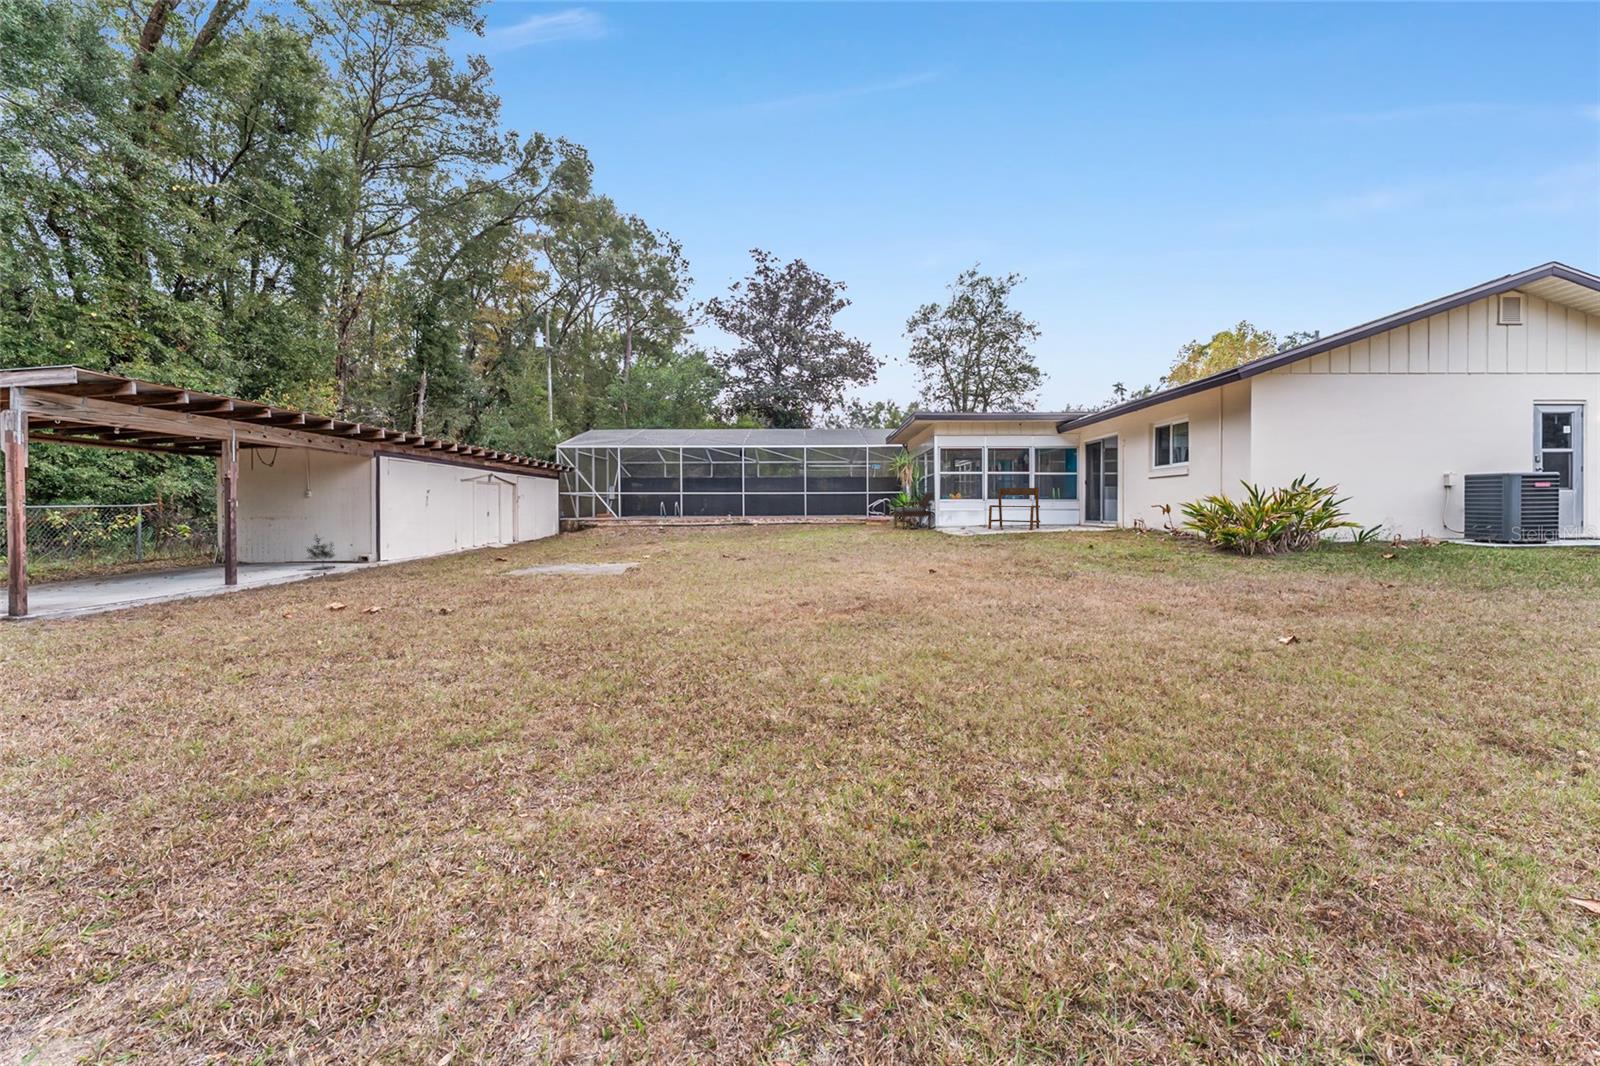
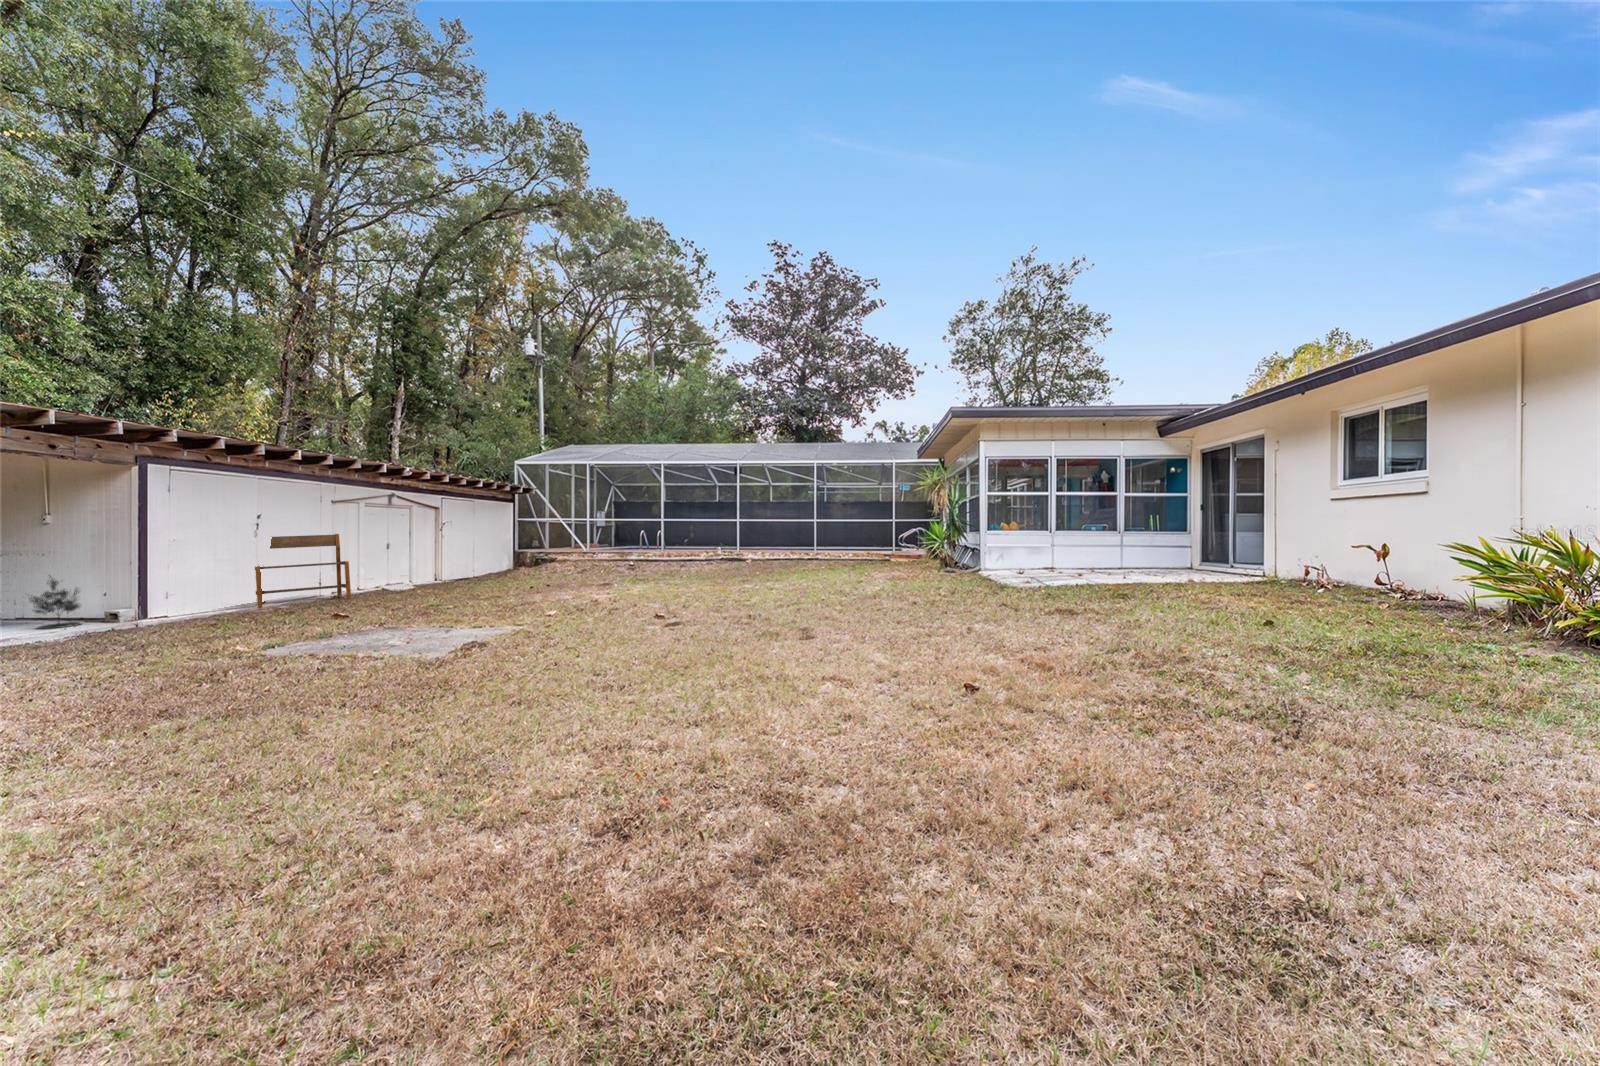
bench: present [988,487,1040,530] -> present [255,534,351,608]
chair: present [894,493,933,529] -> none [925,521,980,572]

